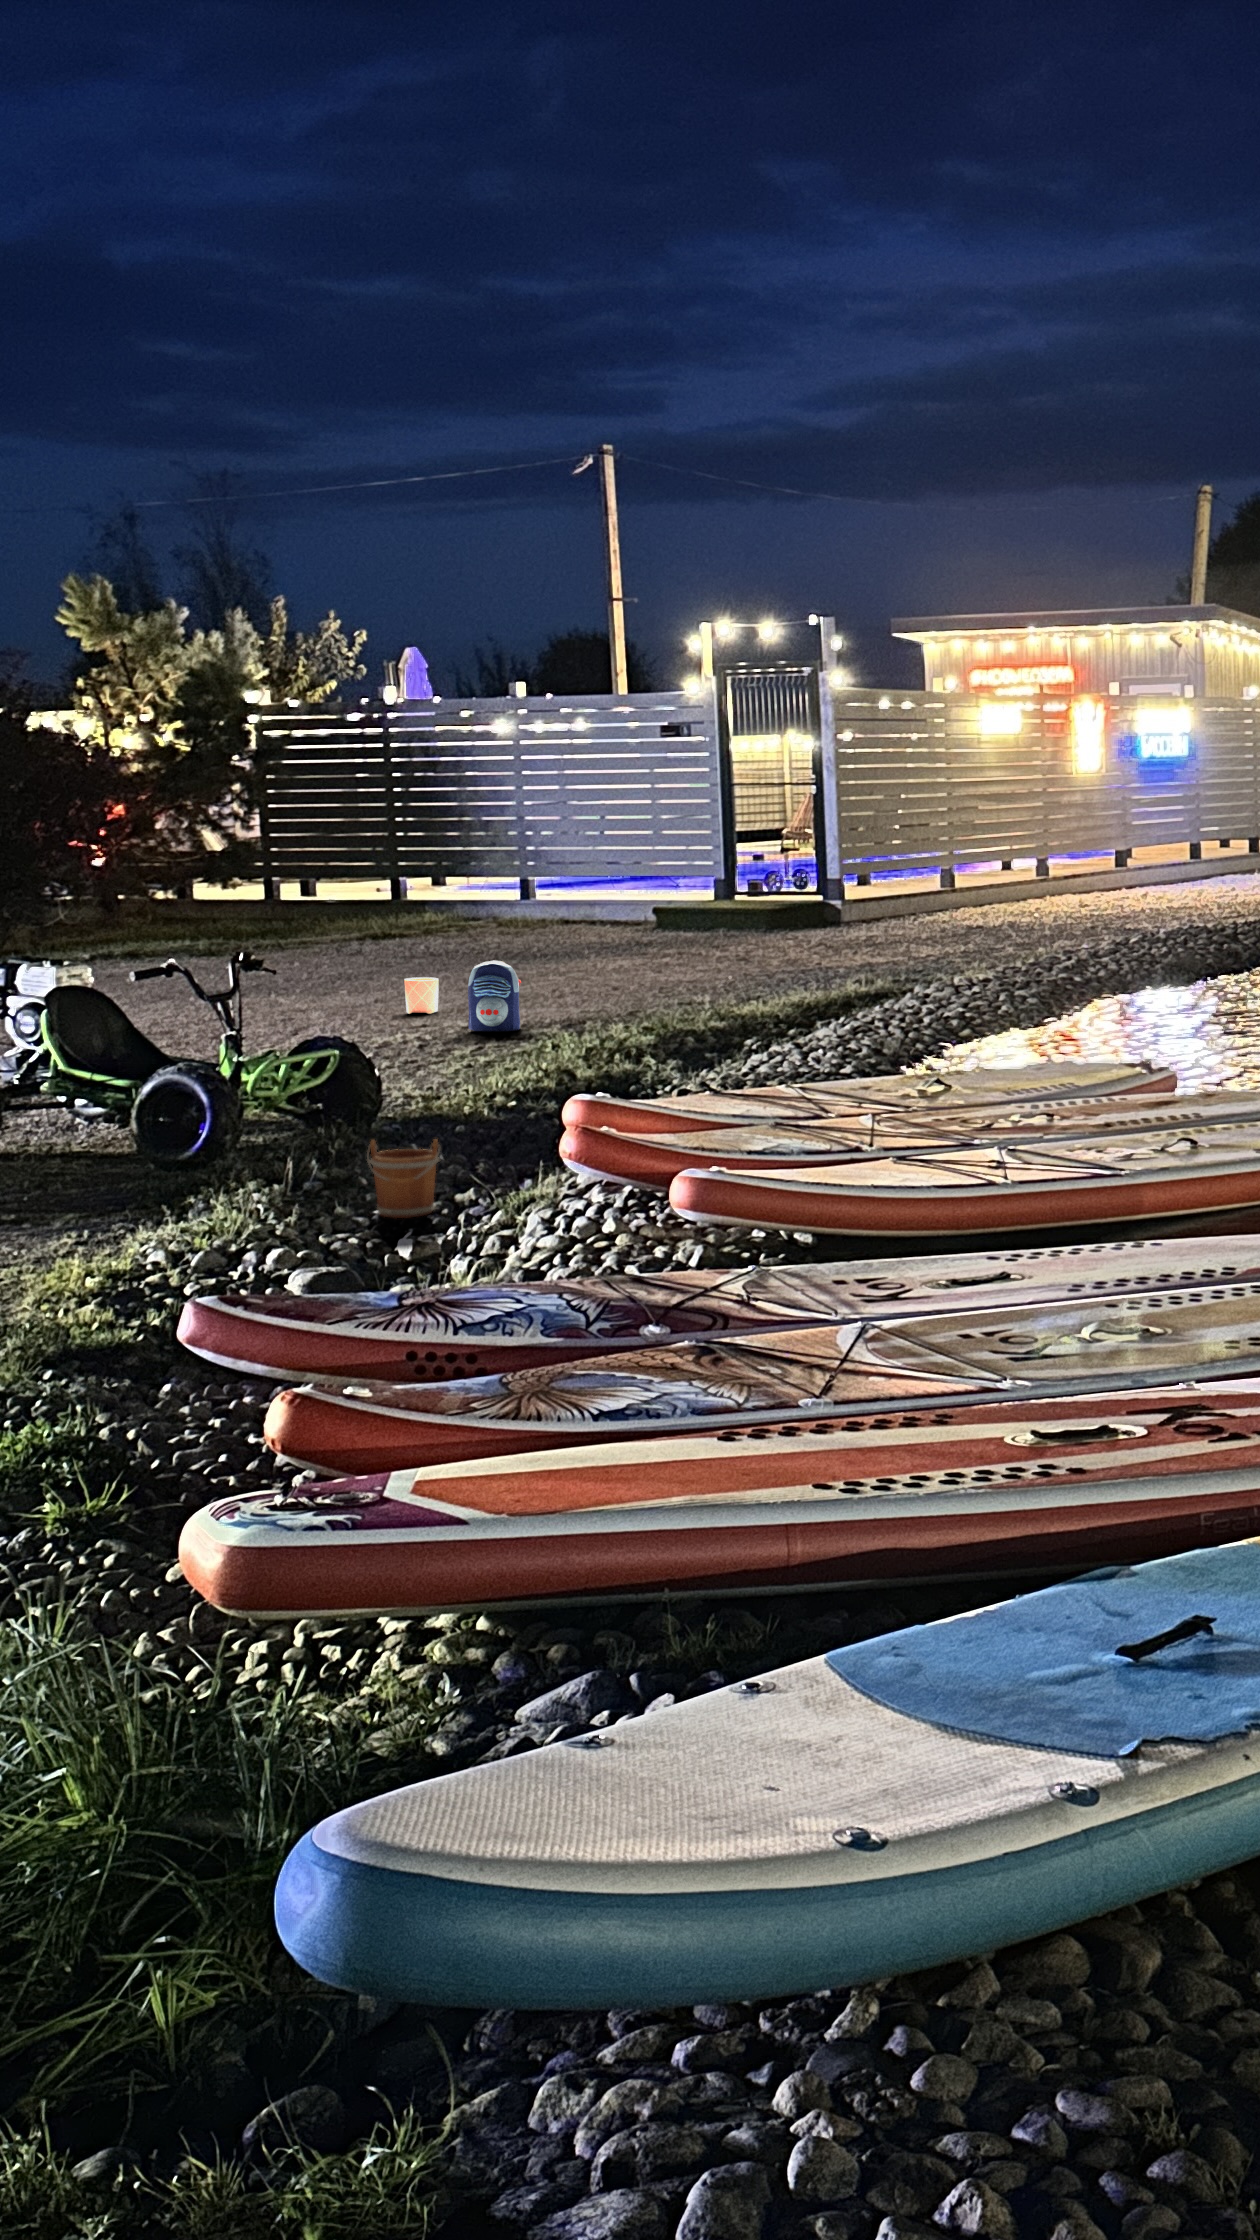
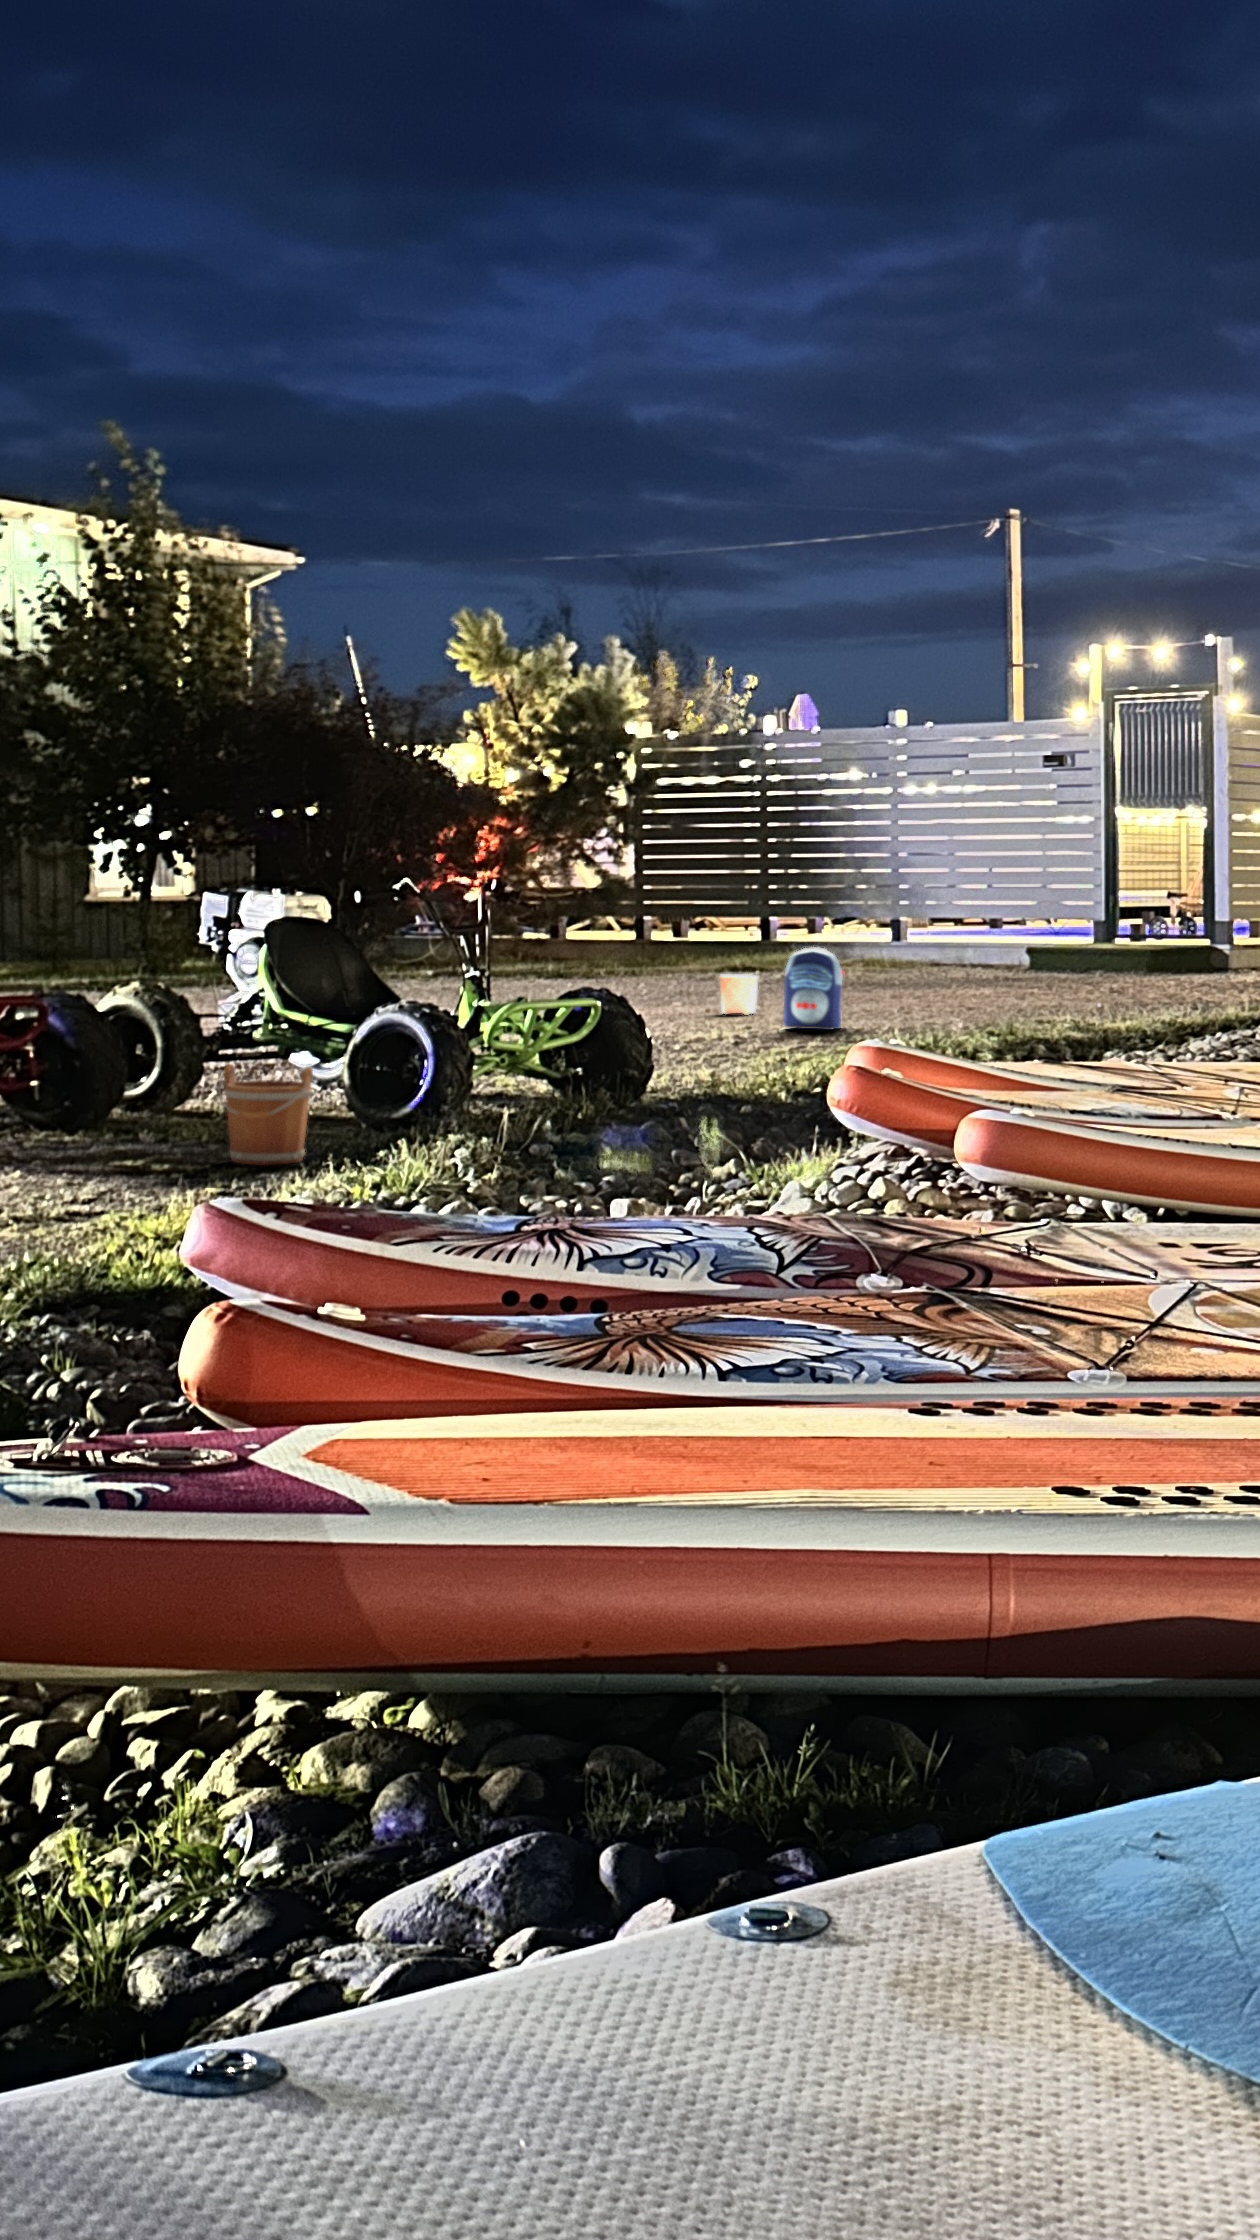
bucket: present [367,1139,440,1218] -> present [218,1064,314,1165]

